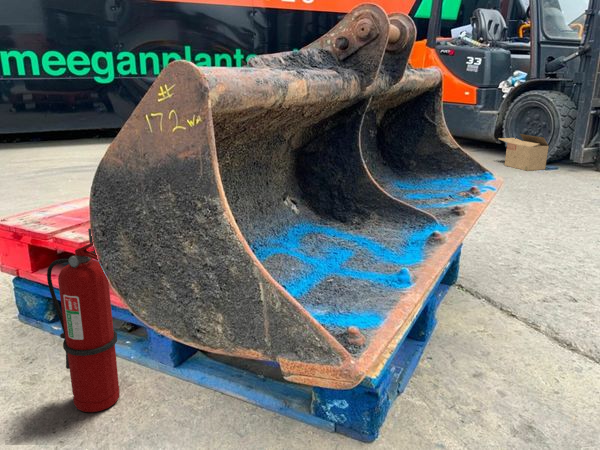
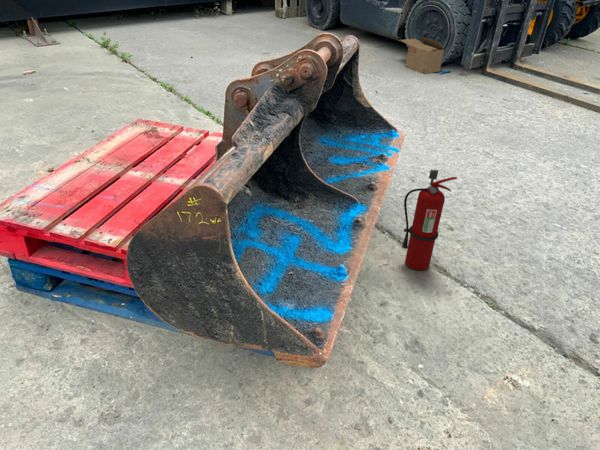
fire extinguisher: present [47,228,120,412] -> present [402,170,457,270]

